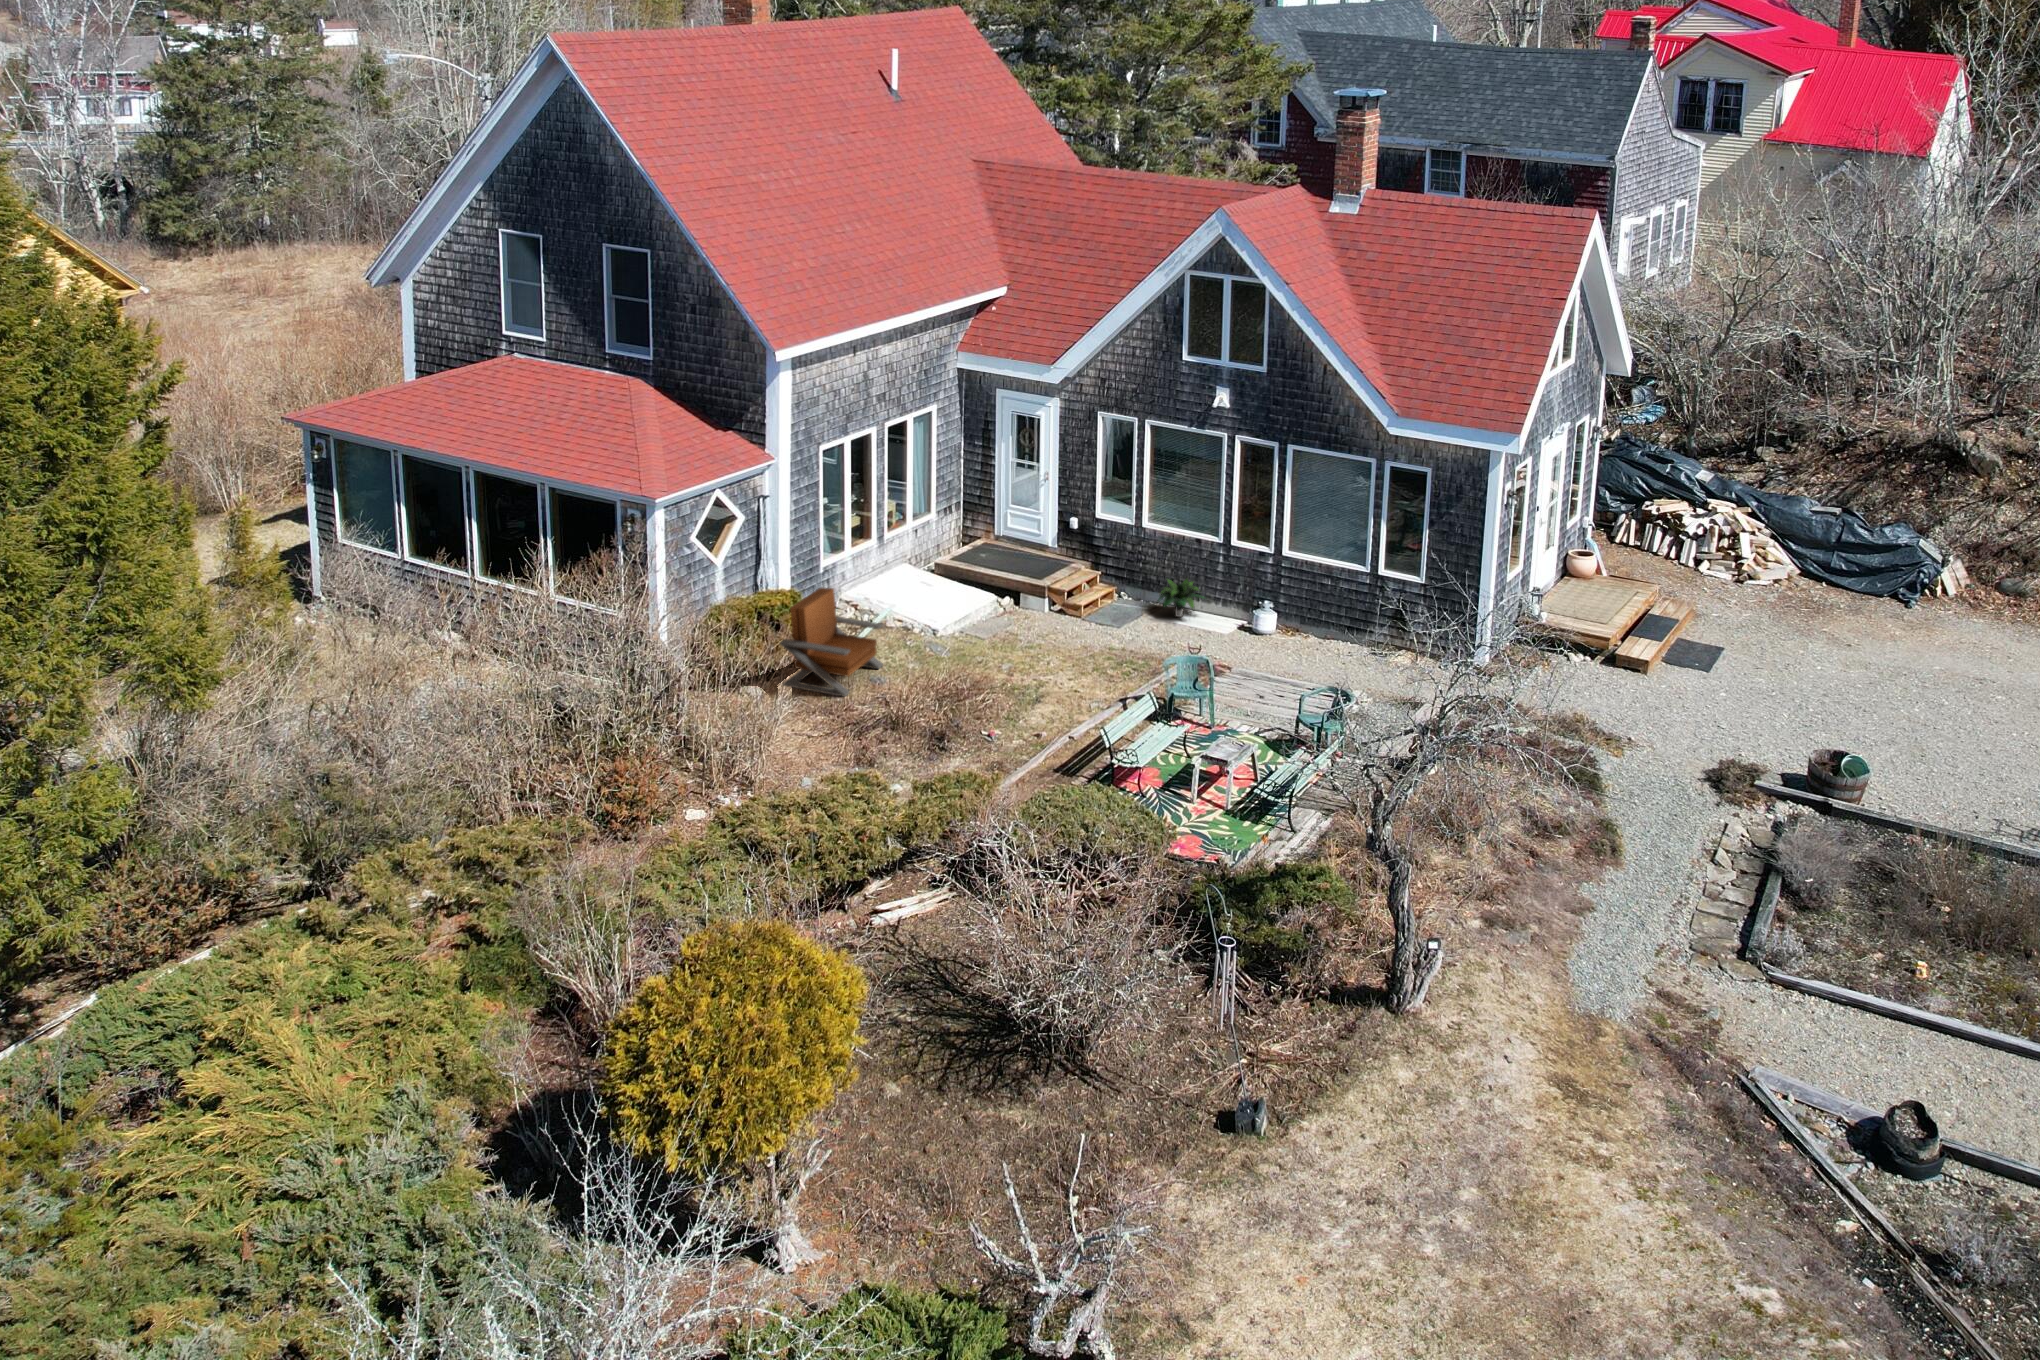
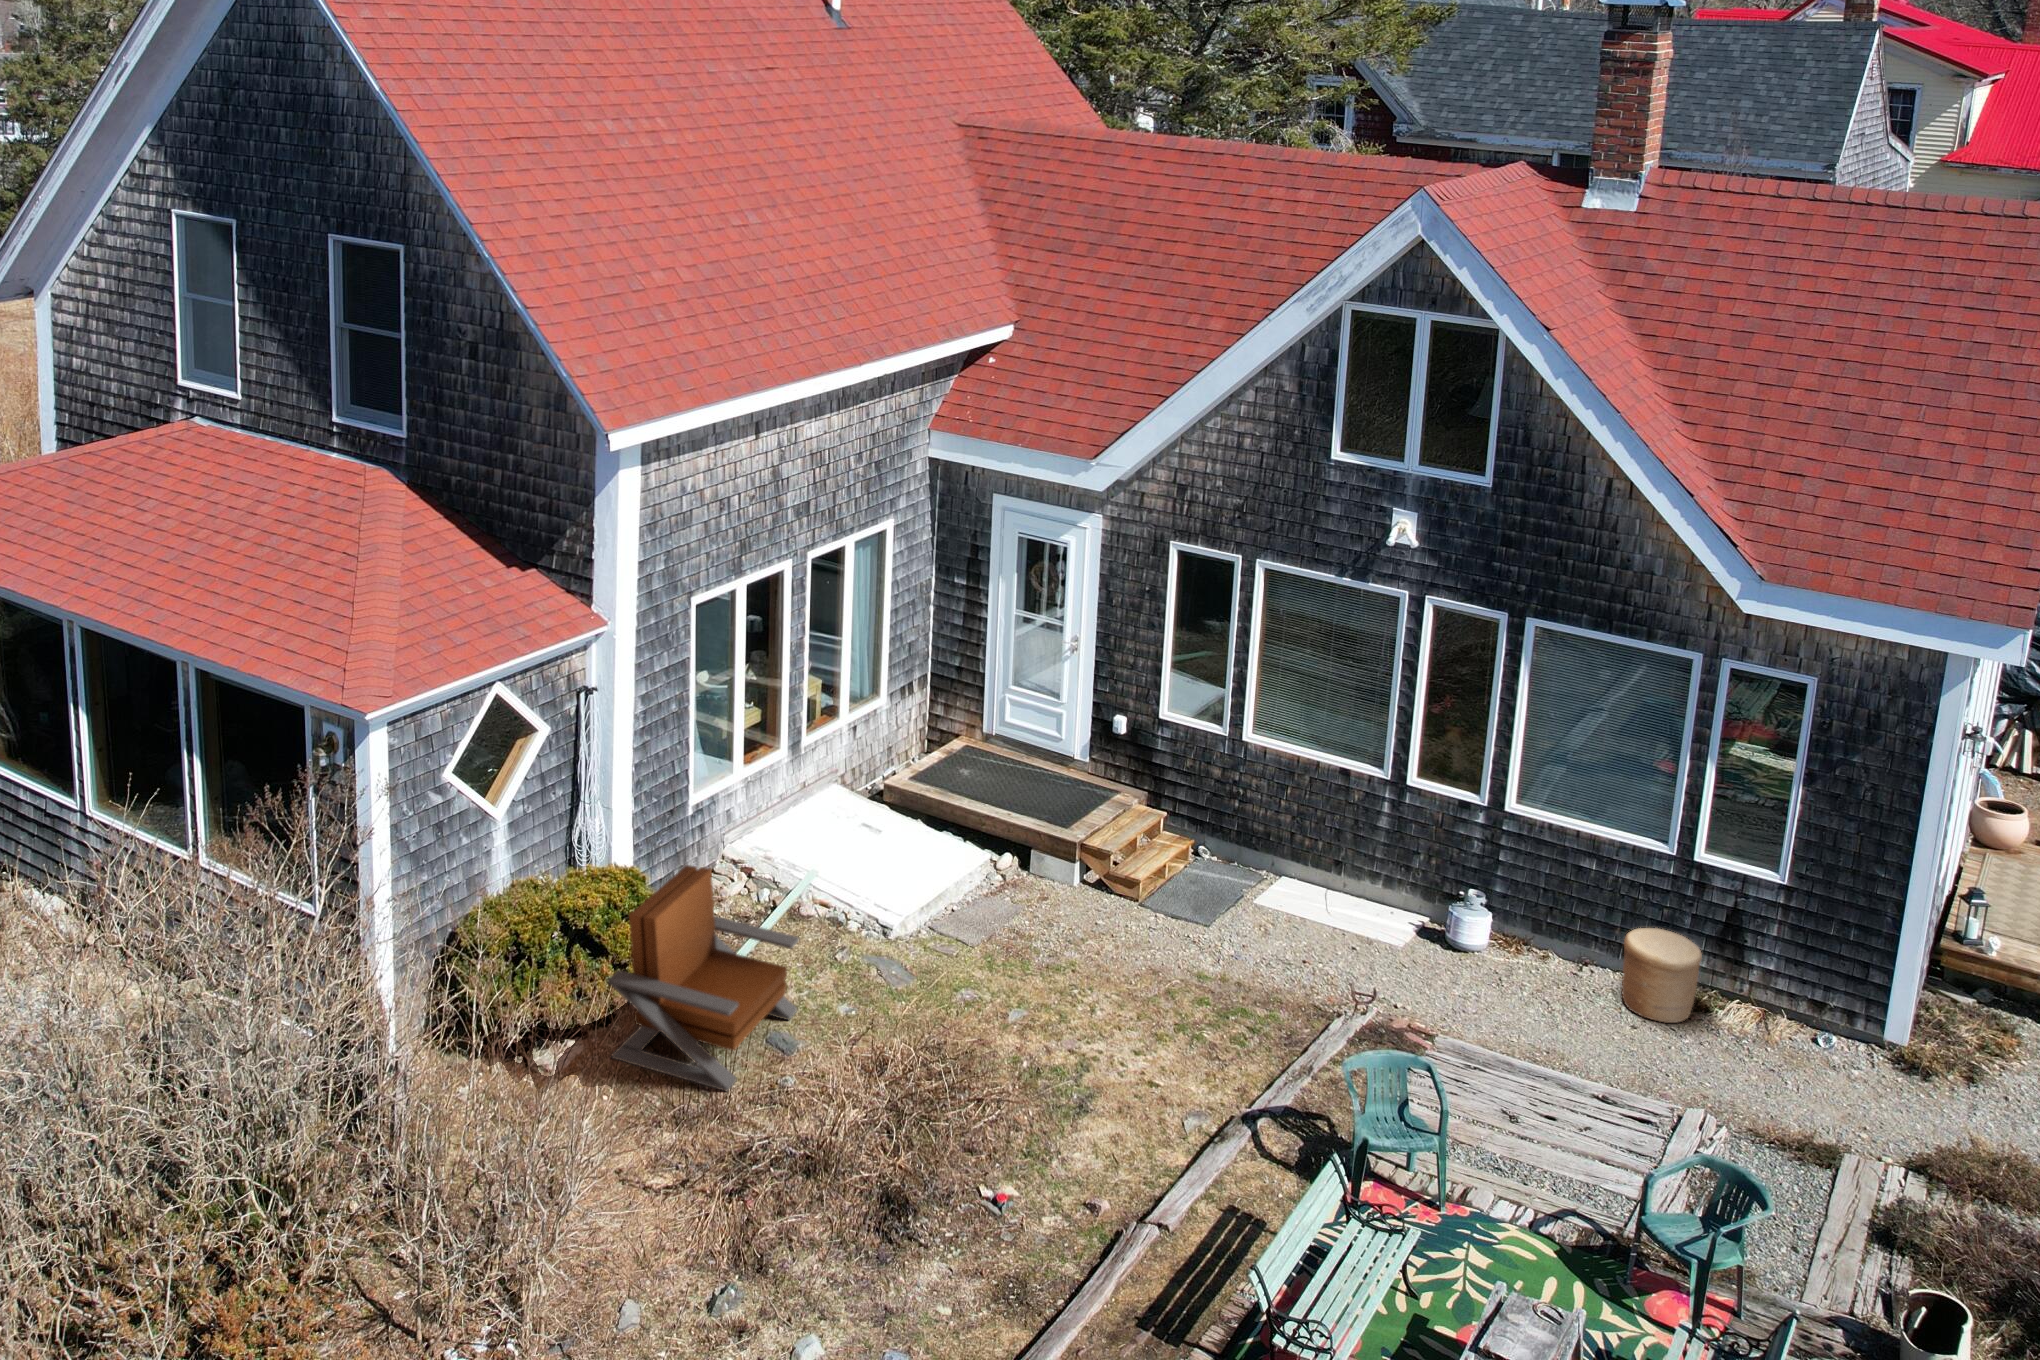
potted plant: present [1158,577,1205,617] -> none [1269,835,1365,908]
woven basket: none [1339,612,1379,660] -> present [1622,928,1702,1023]

